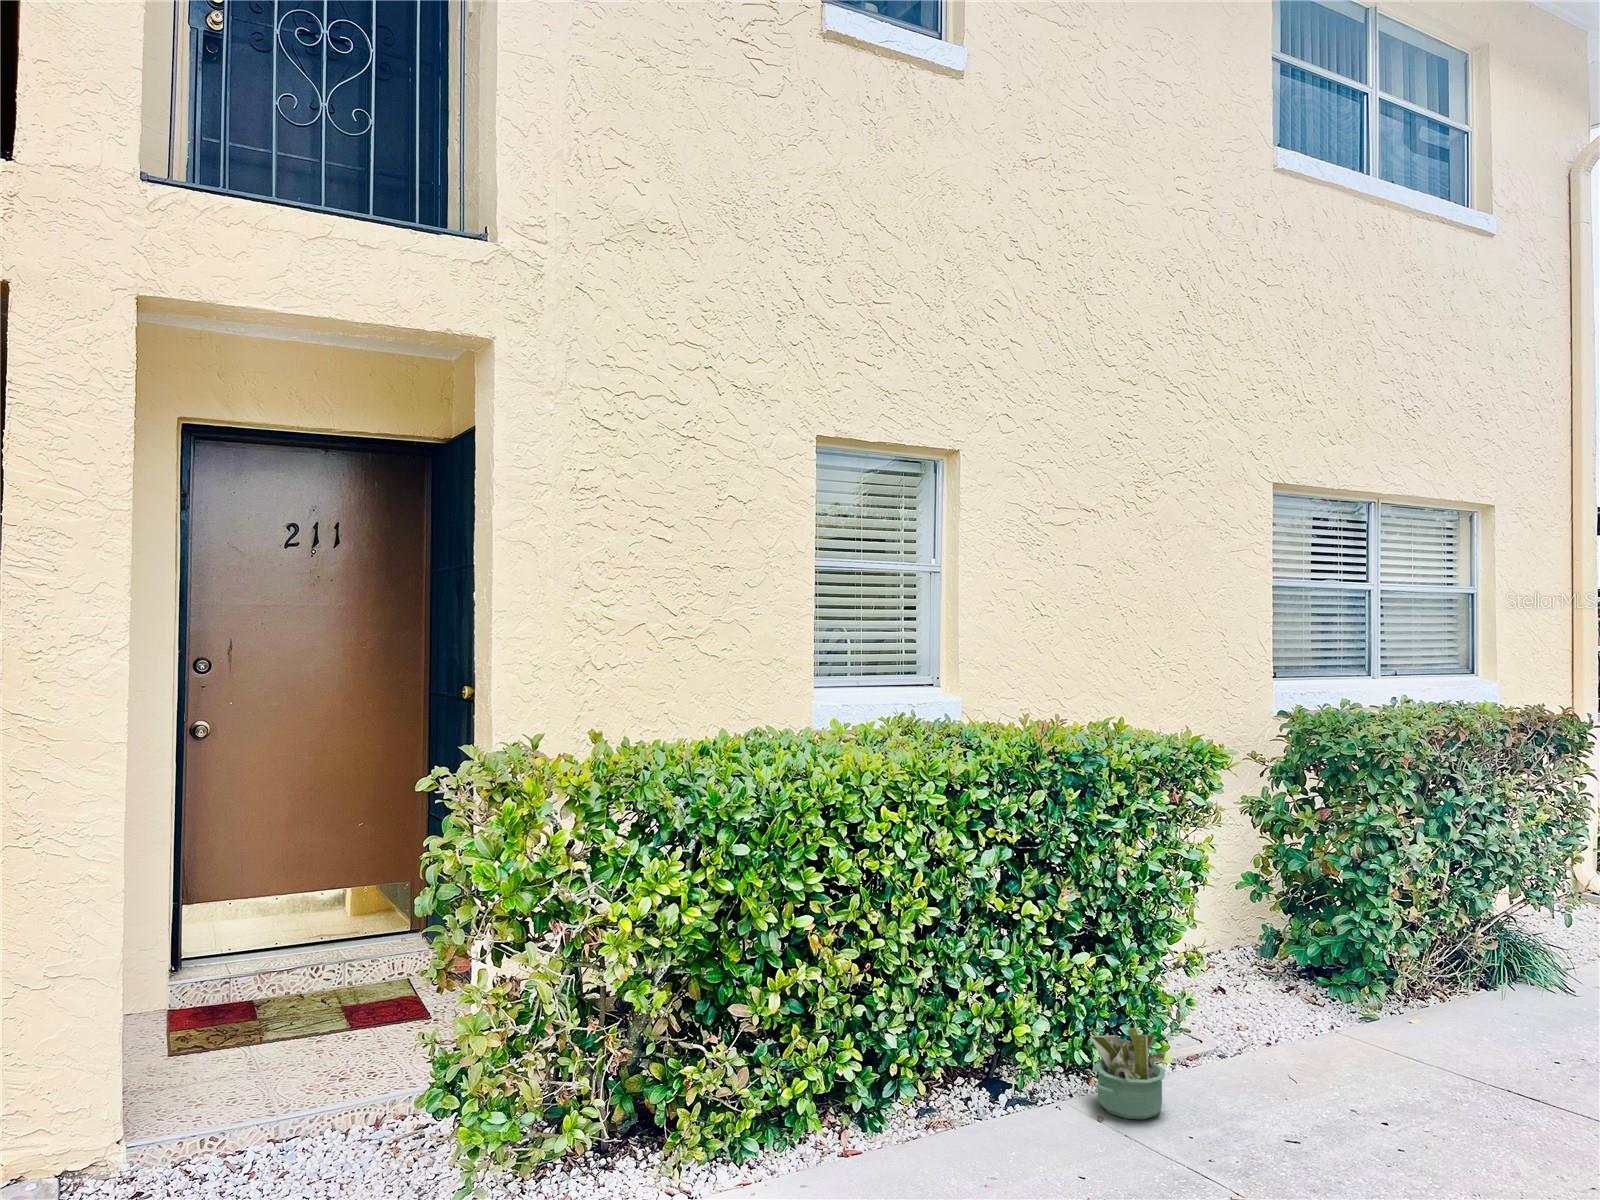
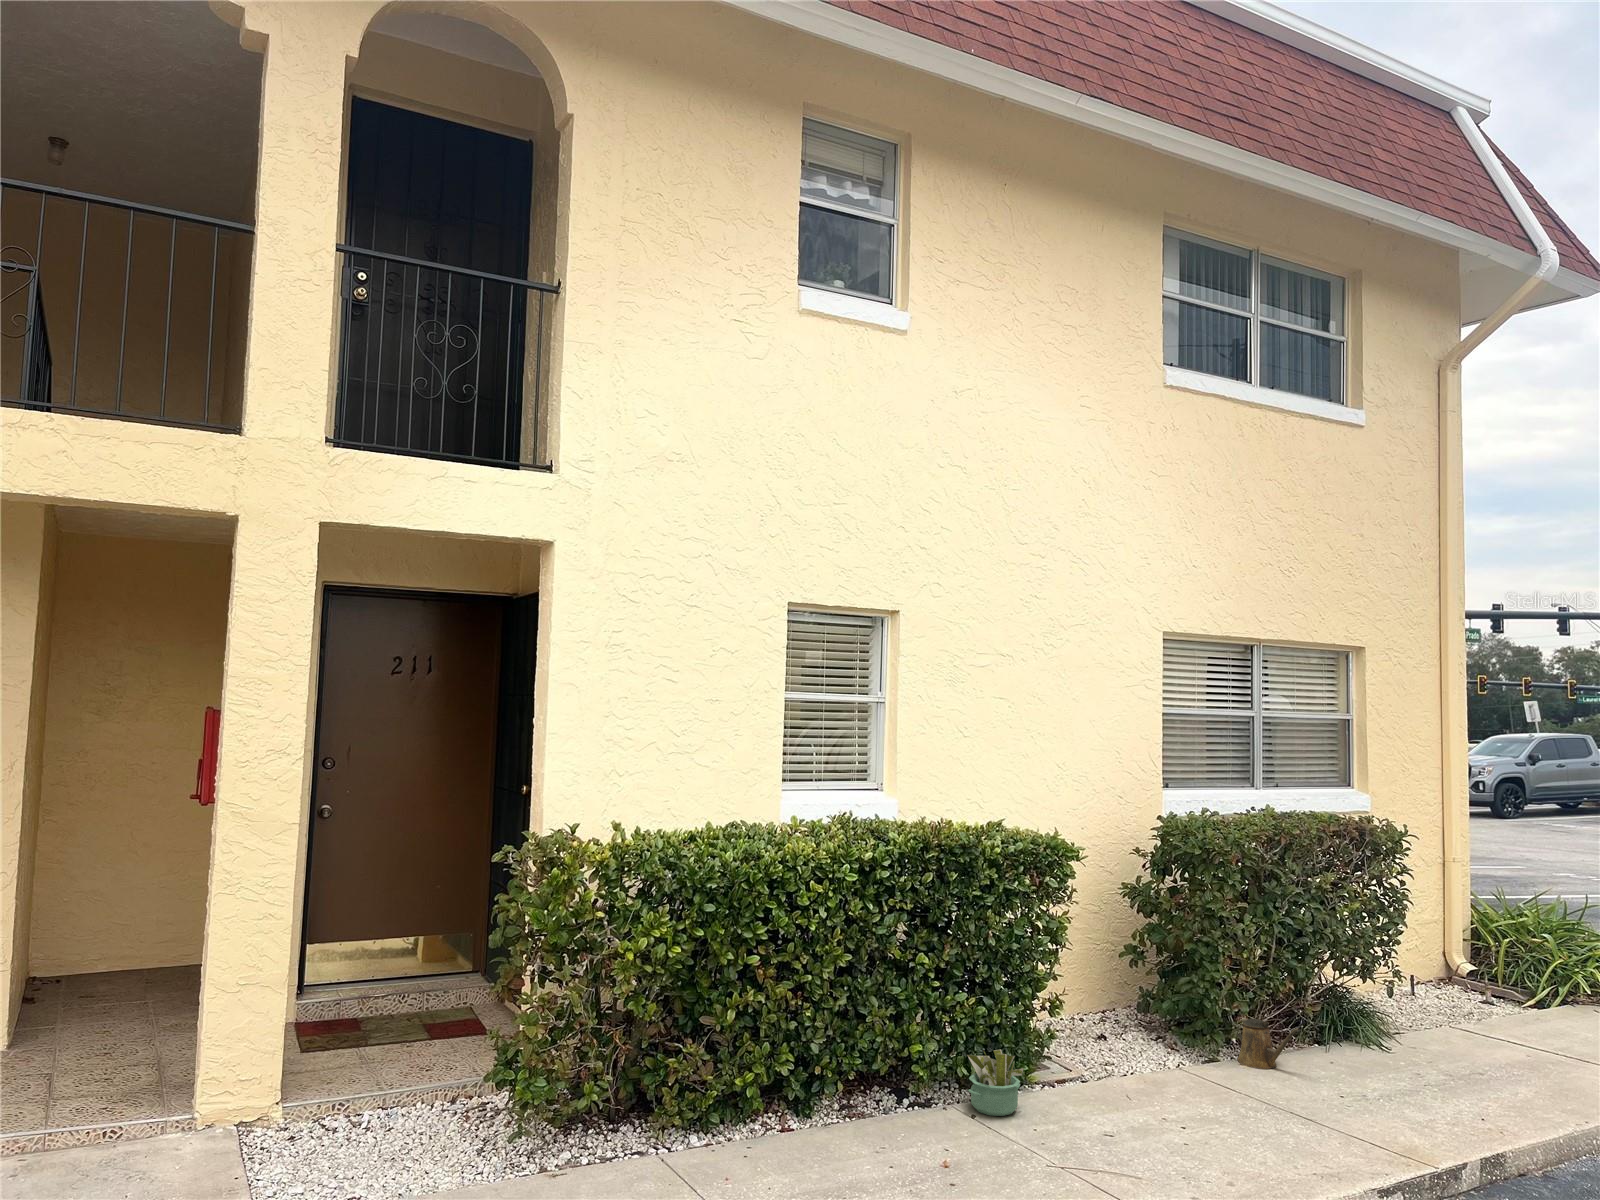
watering can: none [1400,964,1503,1031] -> present [1237,1018,1300,1069]

